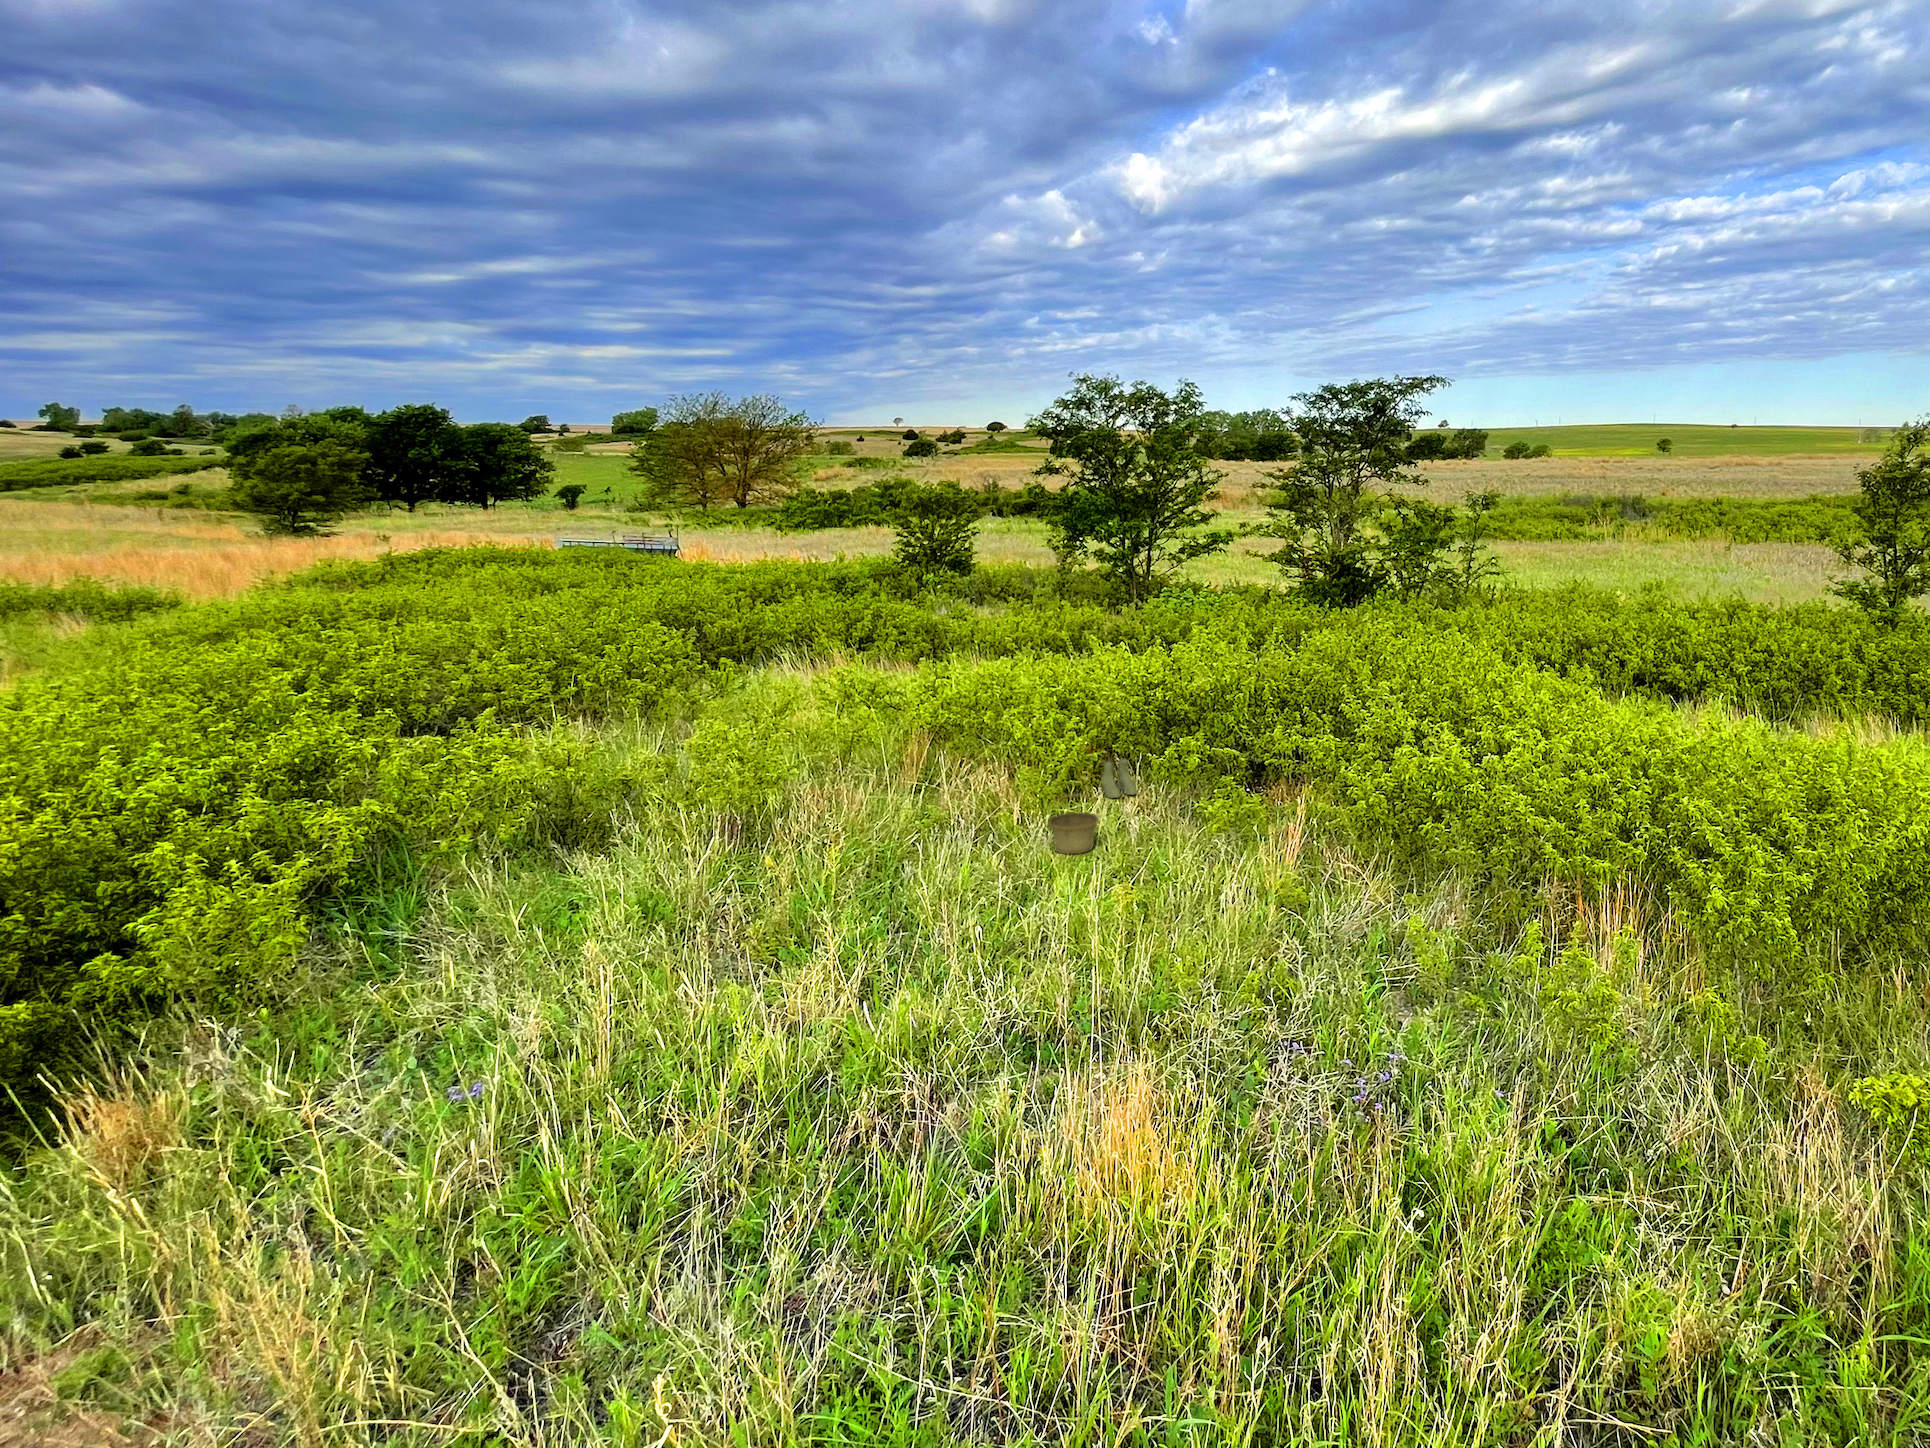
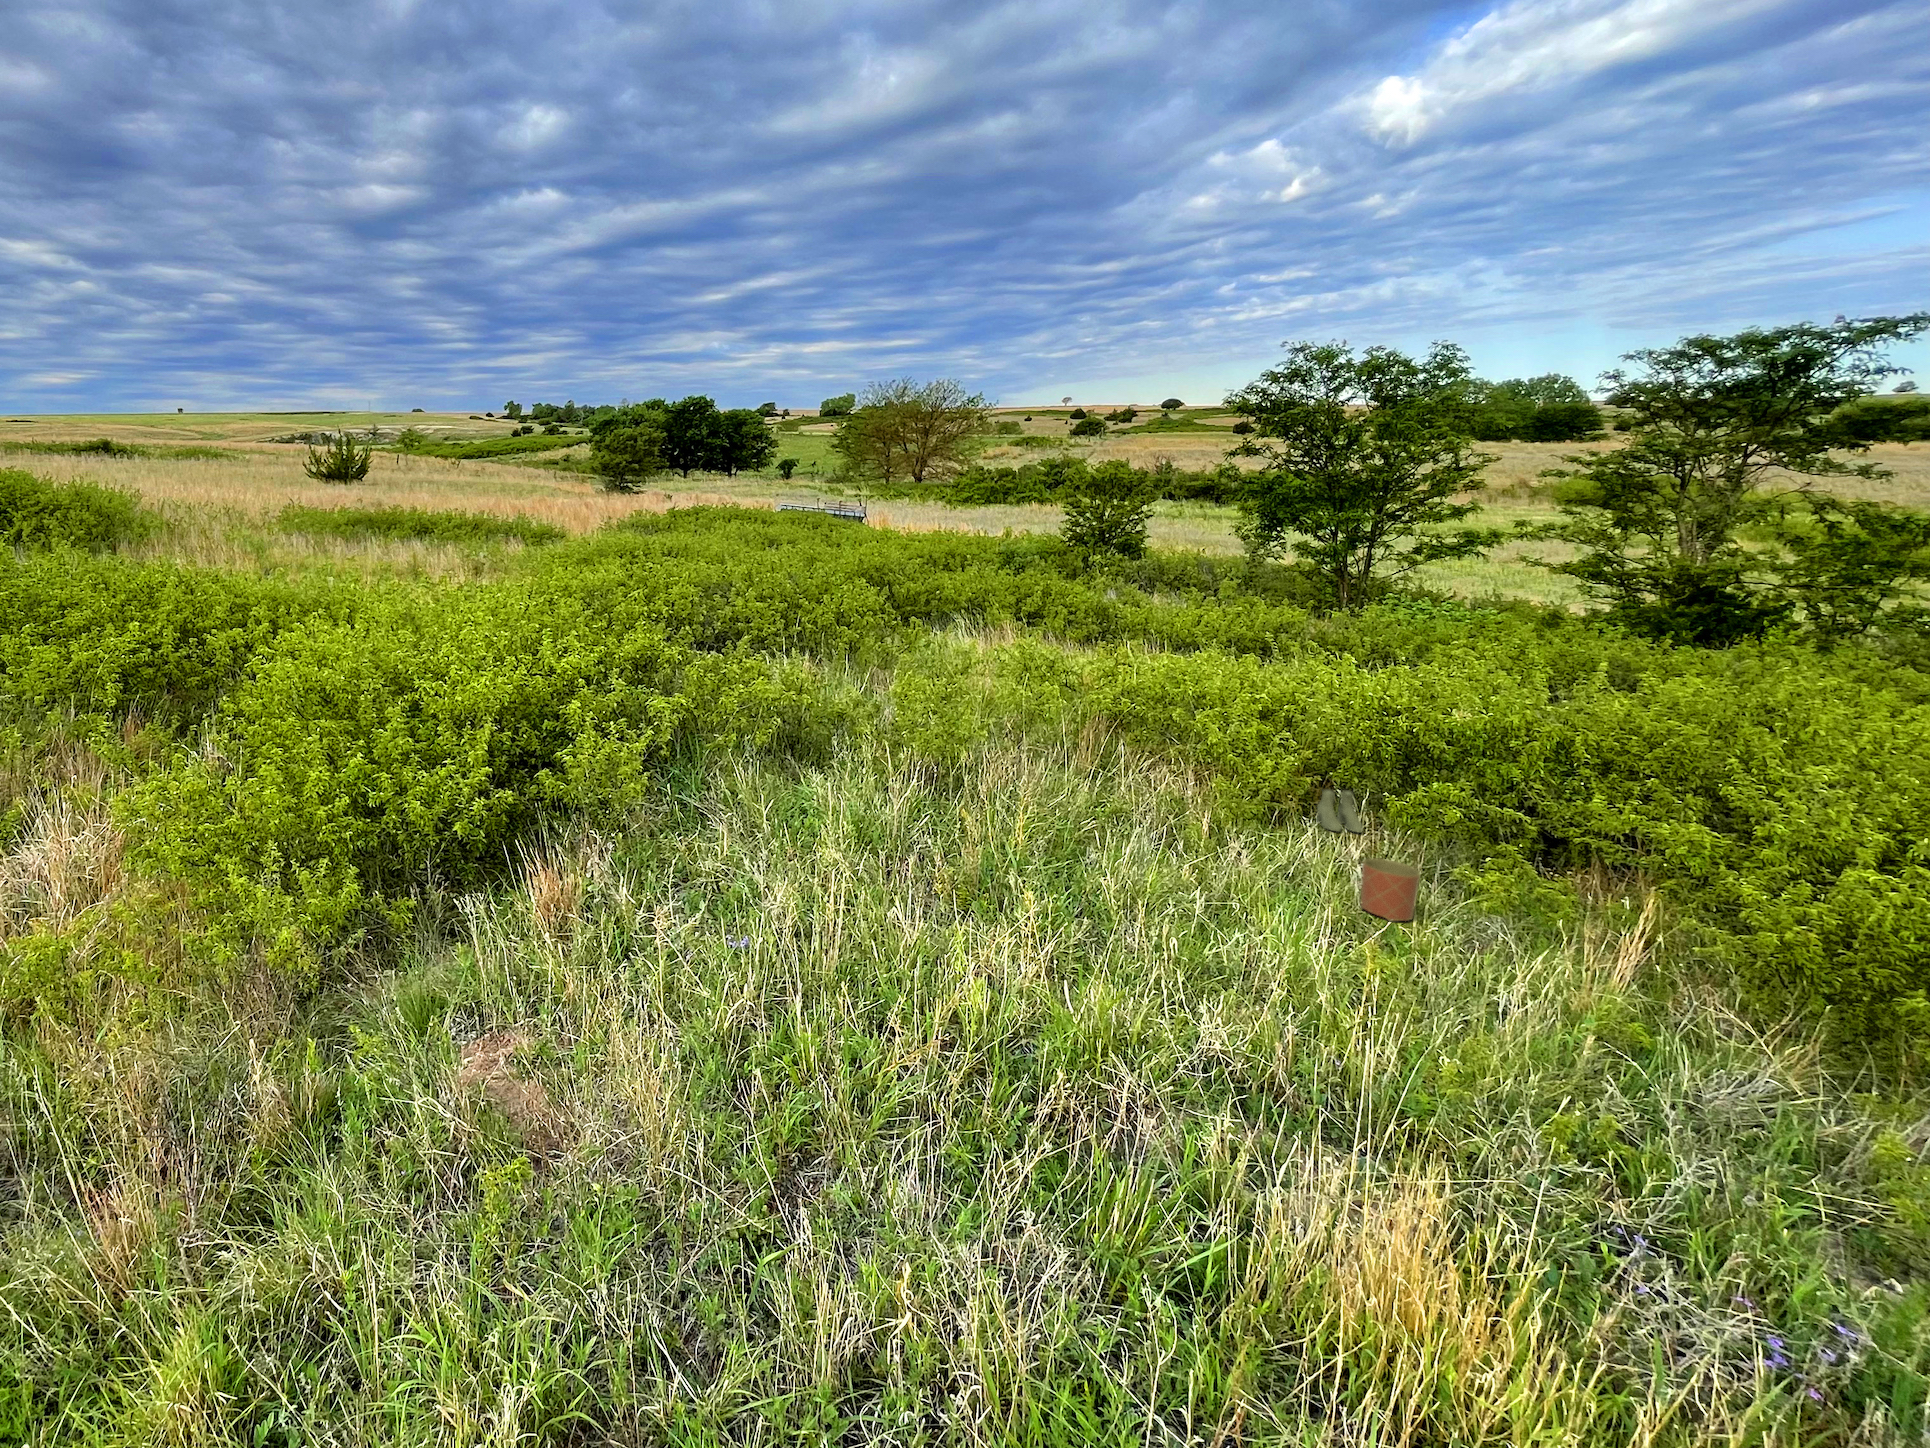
basket: present [1048,812,1099,854] -> none [1261,817,1323,881]
planter: none [1127,814,1170,870] -> present [1361,858,1420,921]

